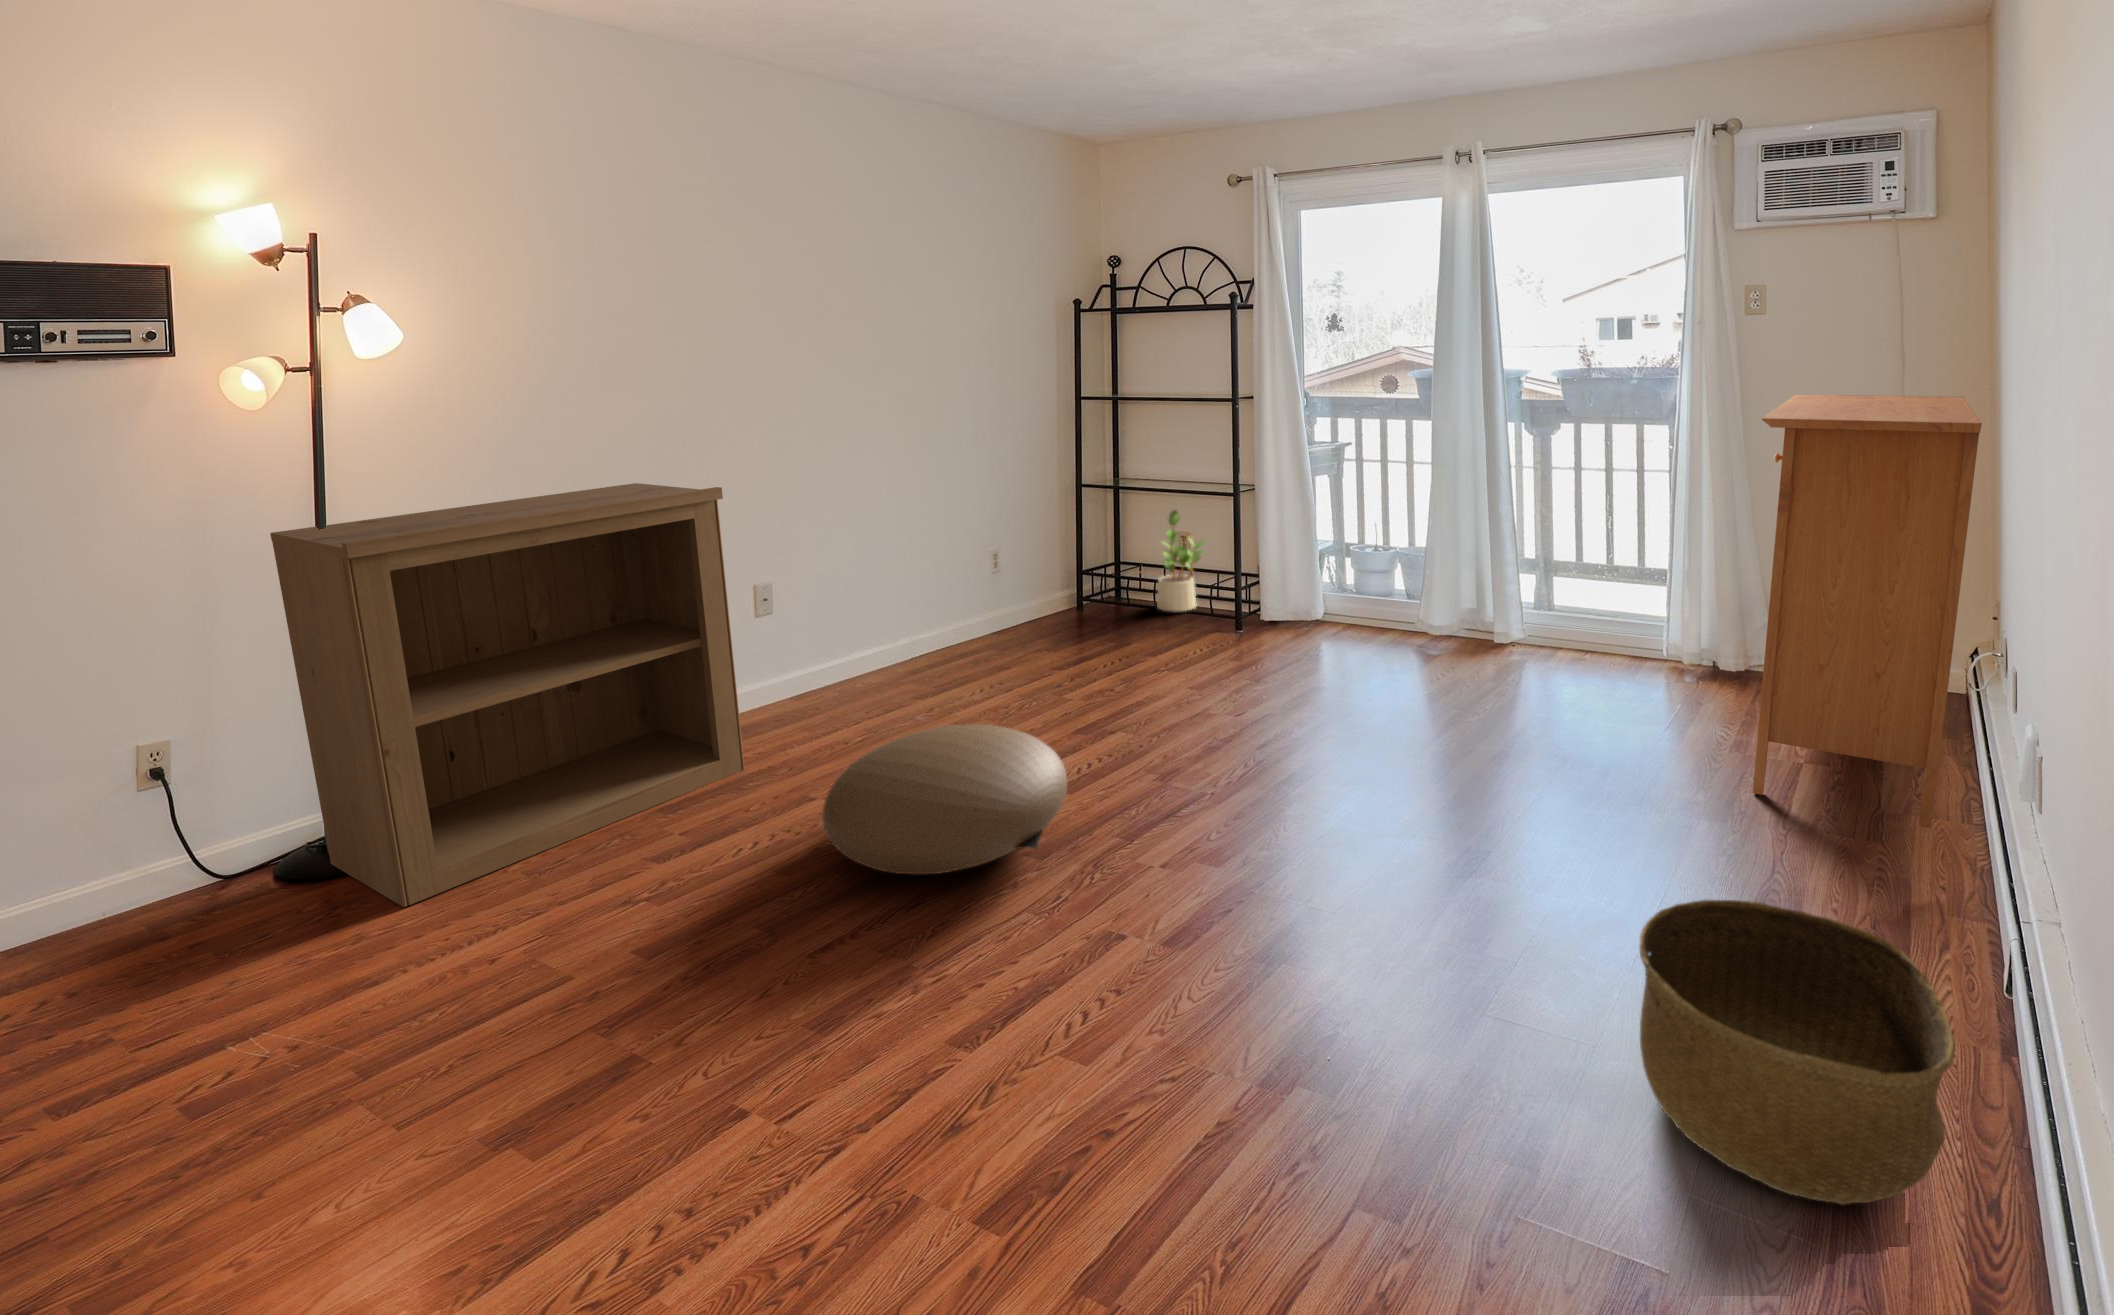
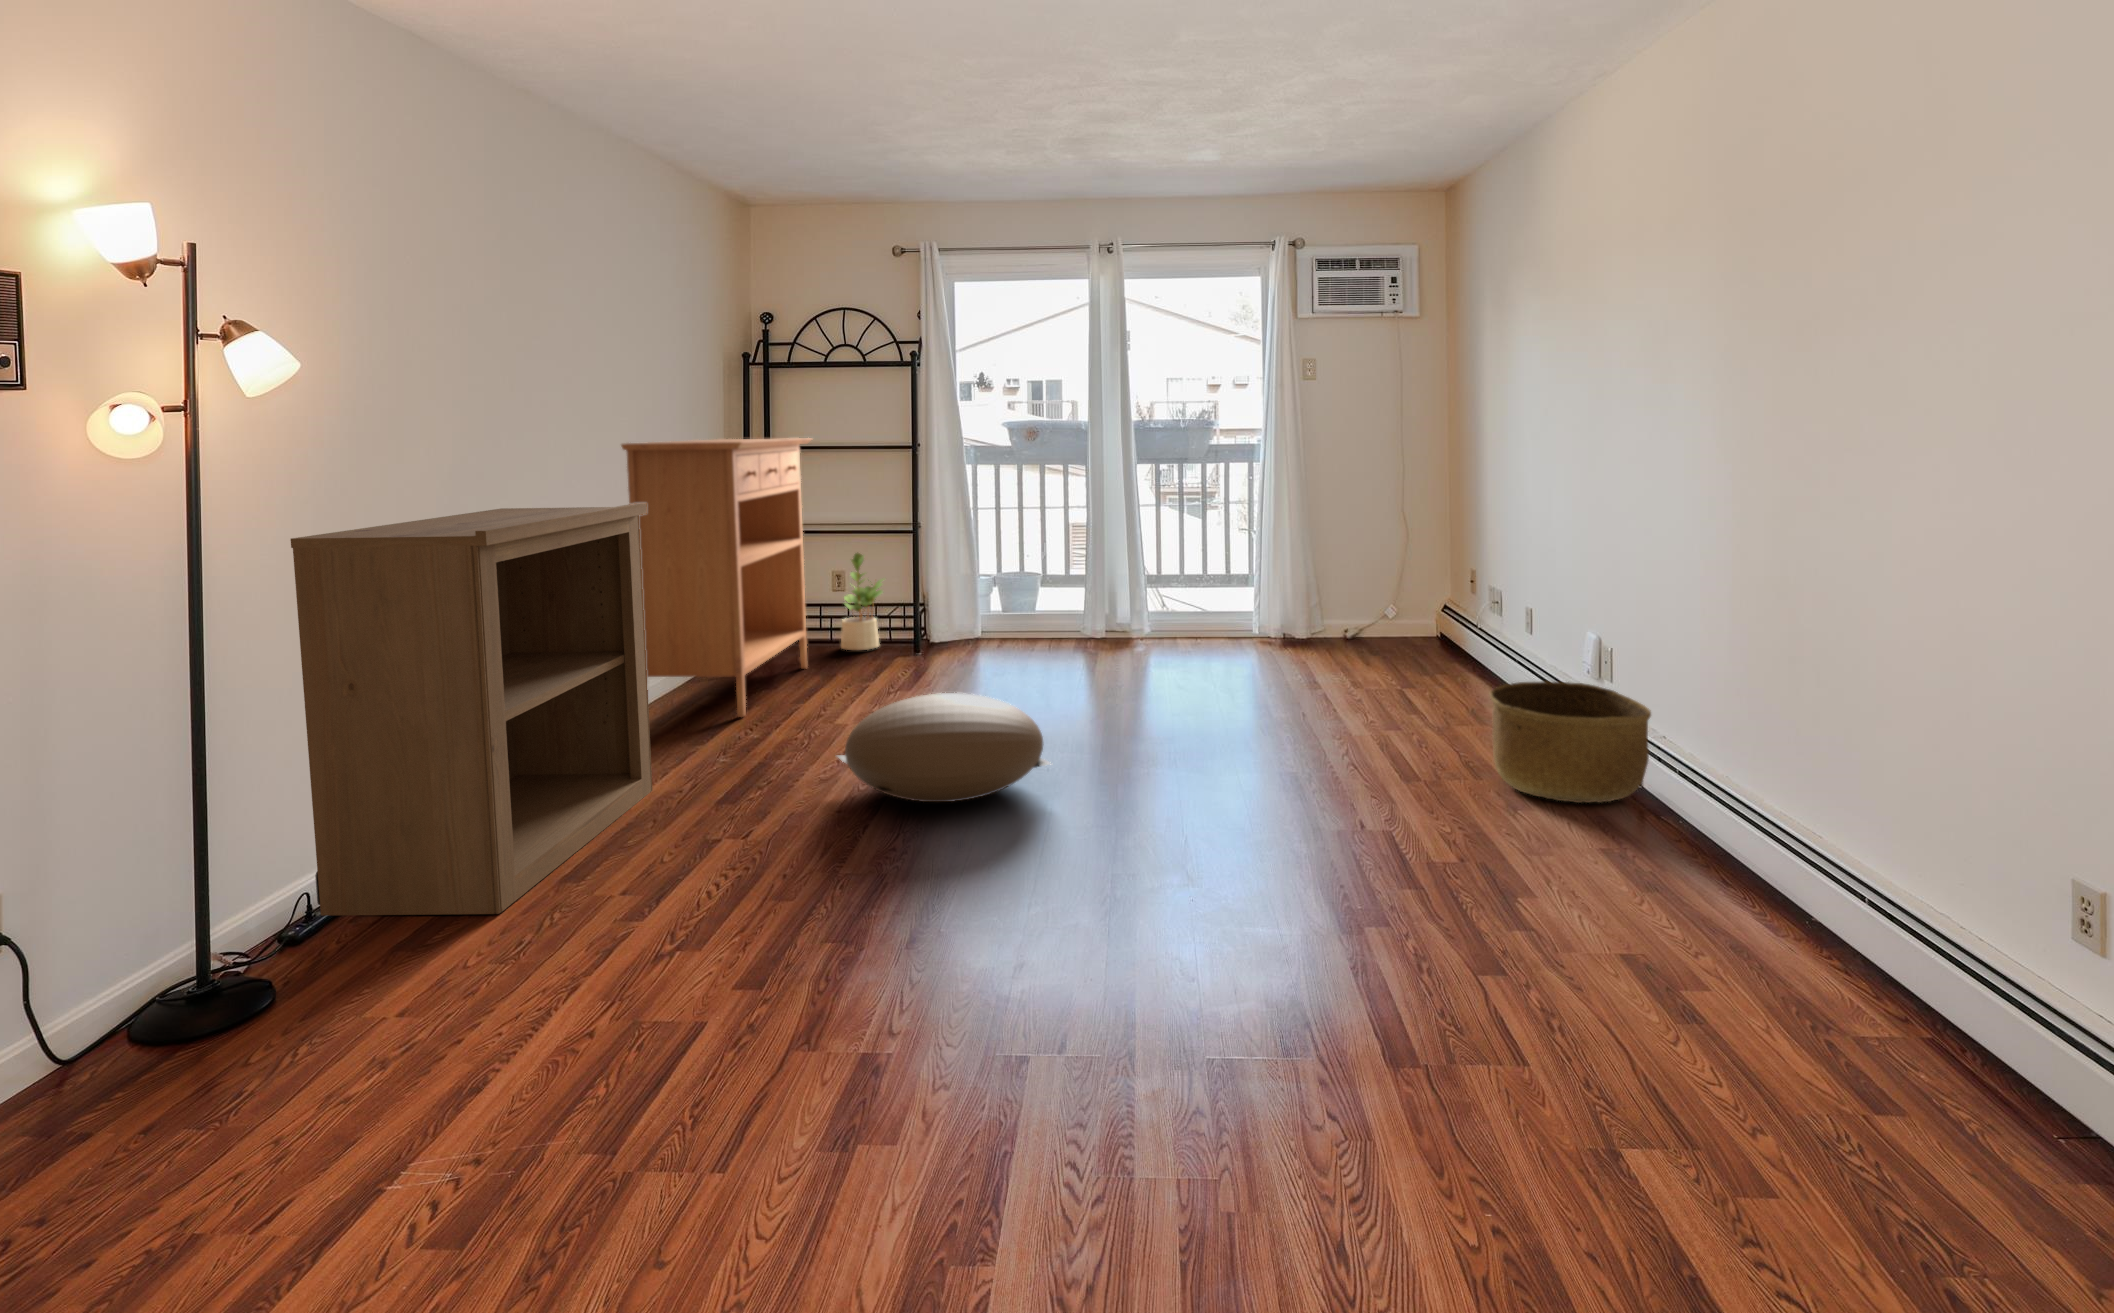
console table: present [1753,395,1982,828] -> present [621,438,811,717]

